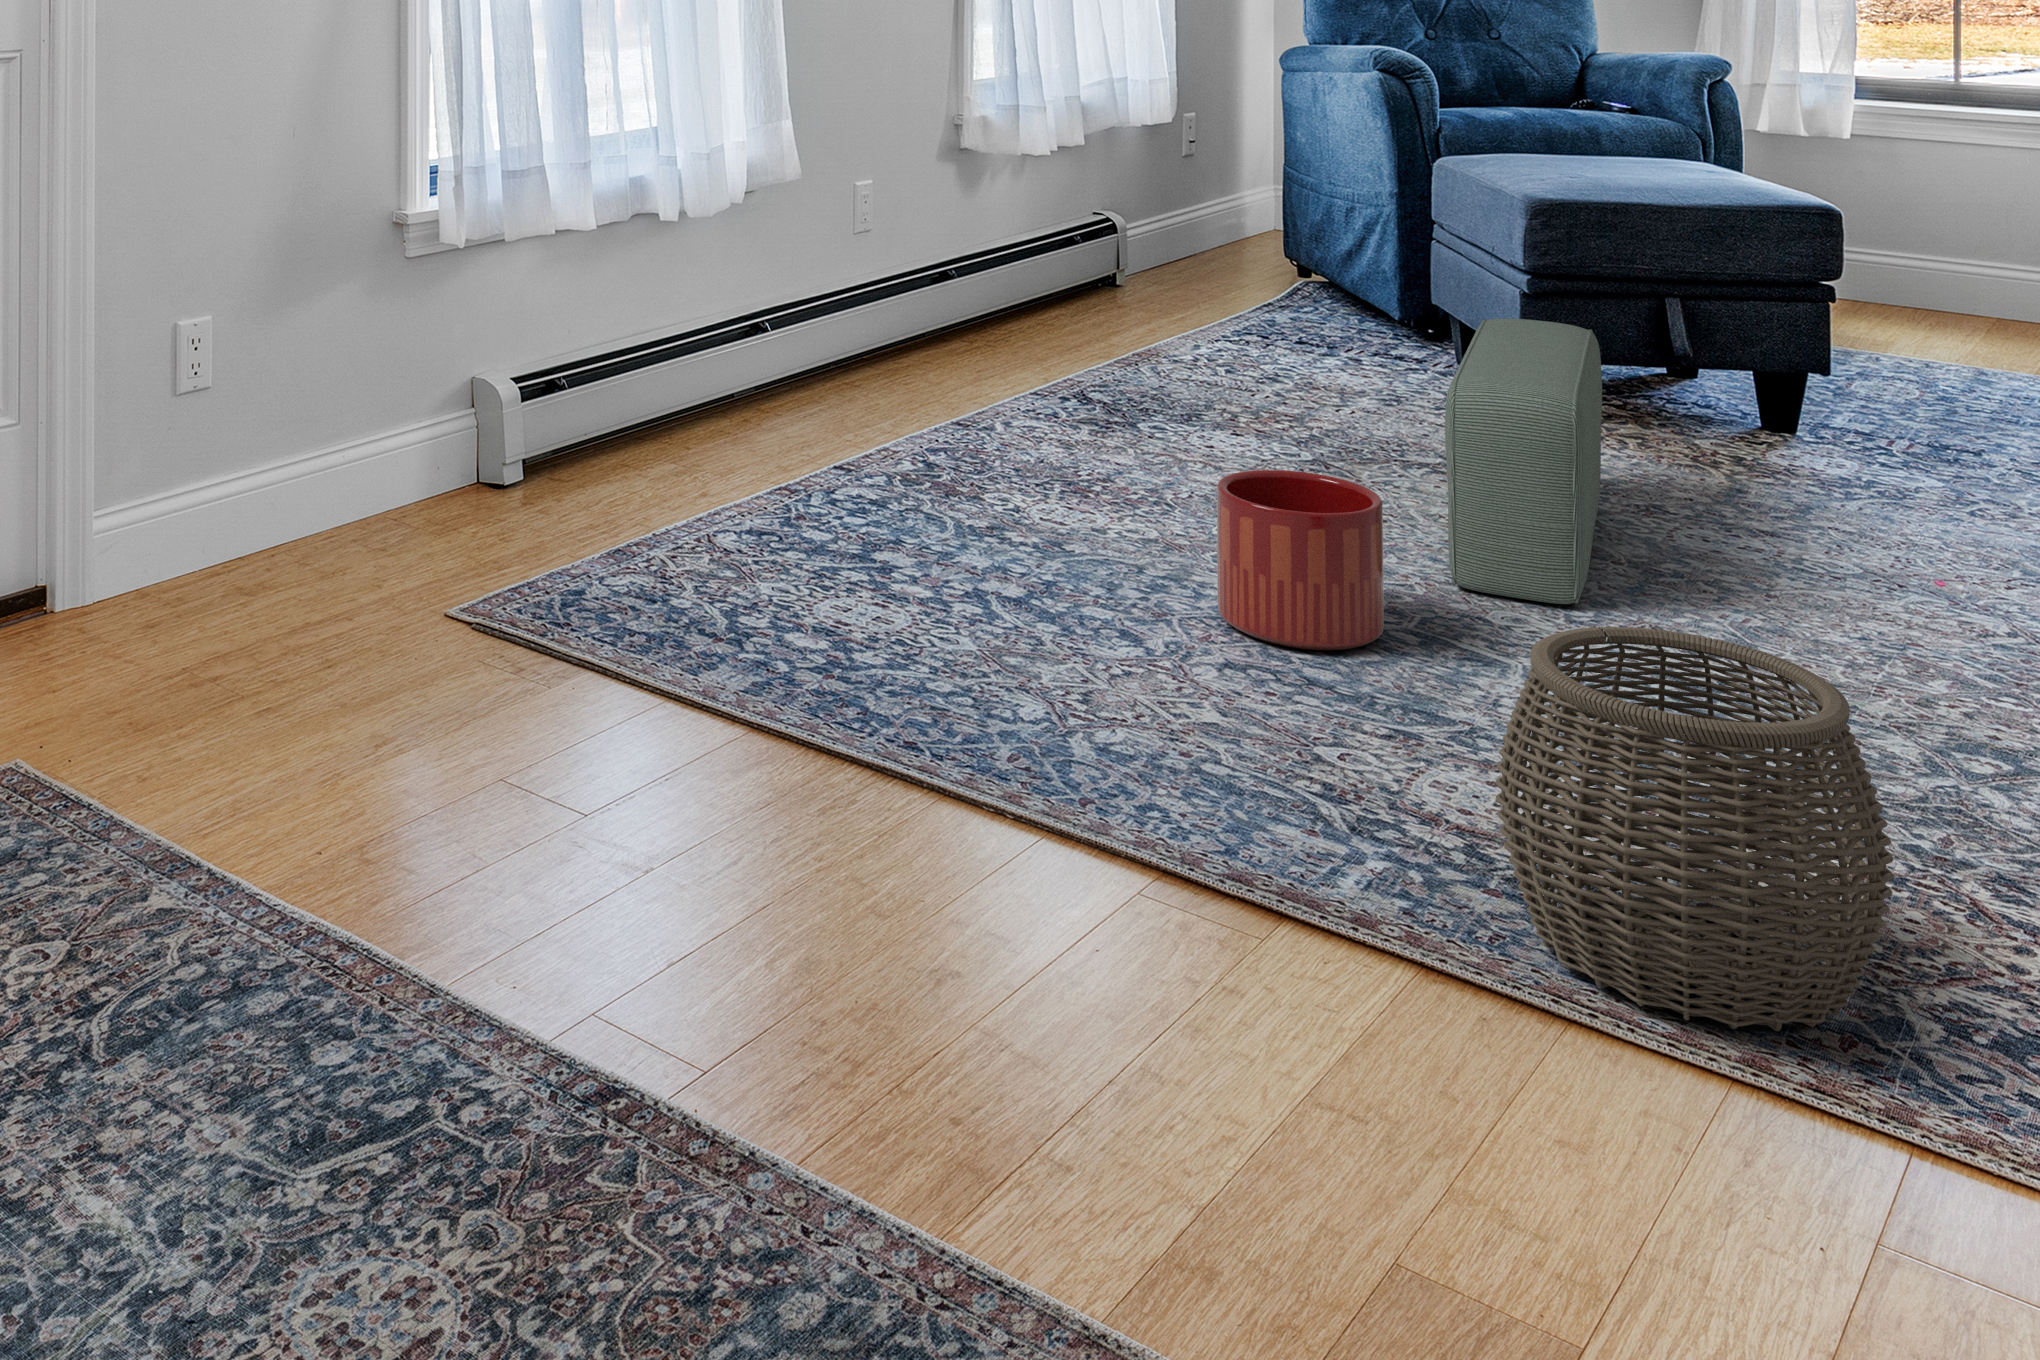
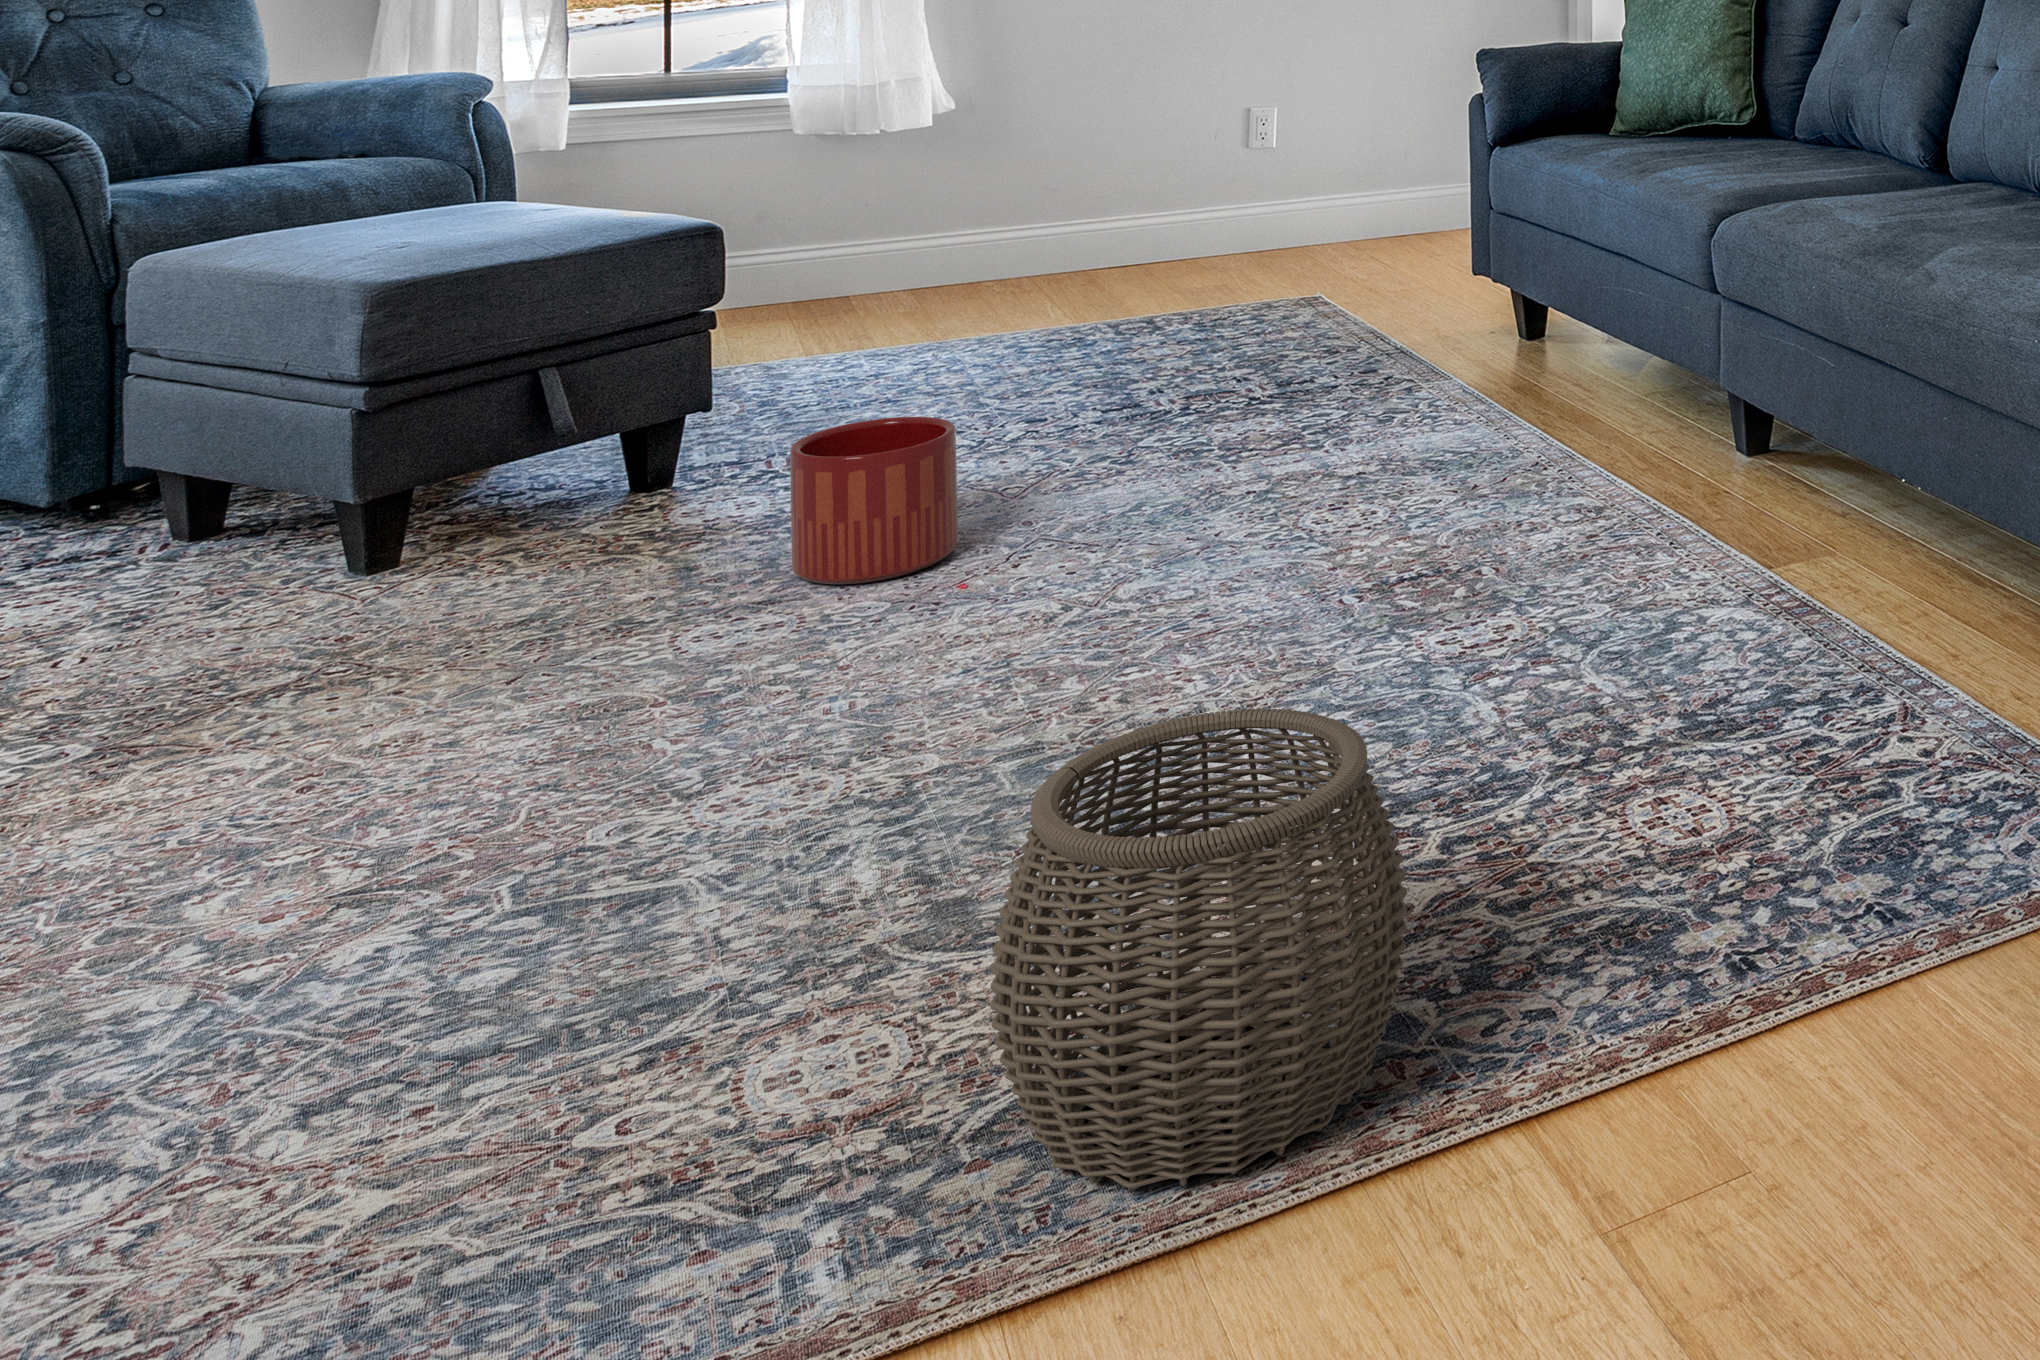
pouf: present [1445,319,1602,604] -> none [387,433,675,826]
planter: present [1217,470,1384,650] -> present [790,417,958,585]

